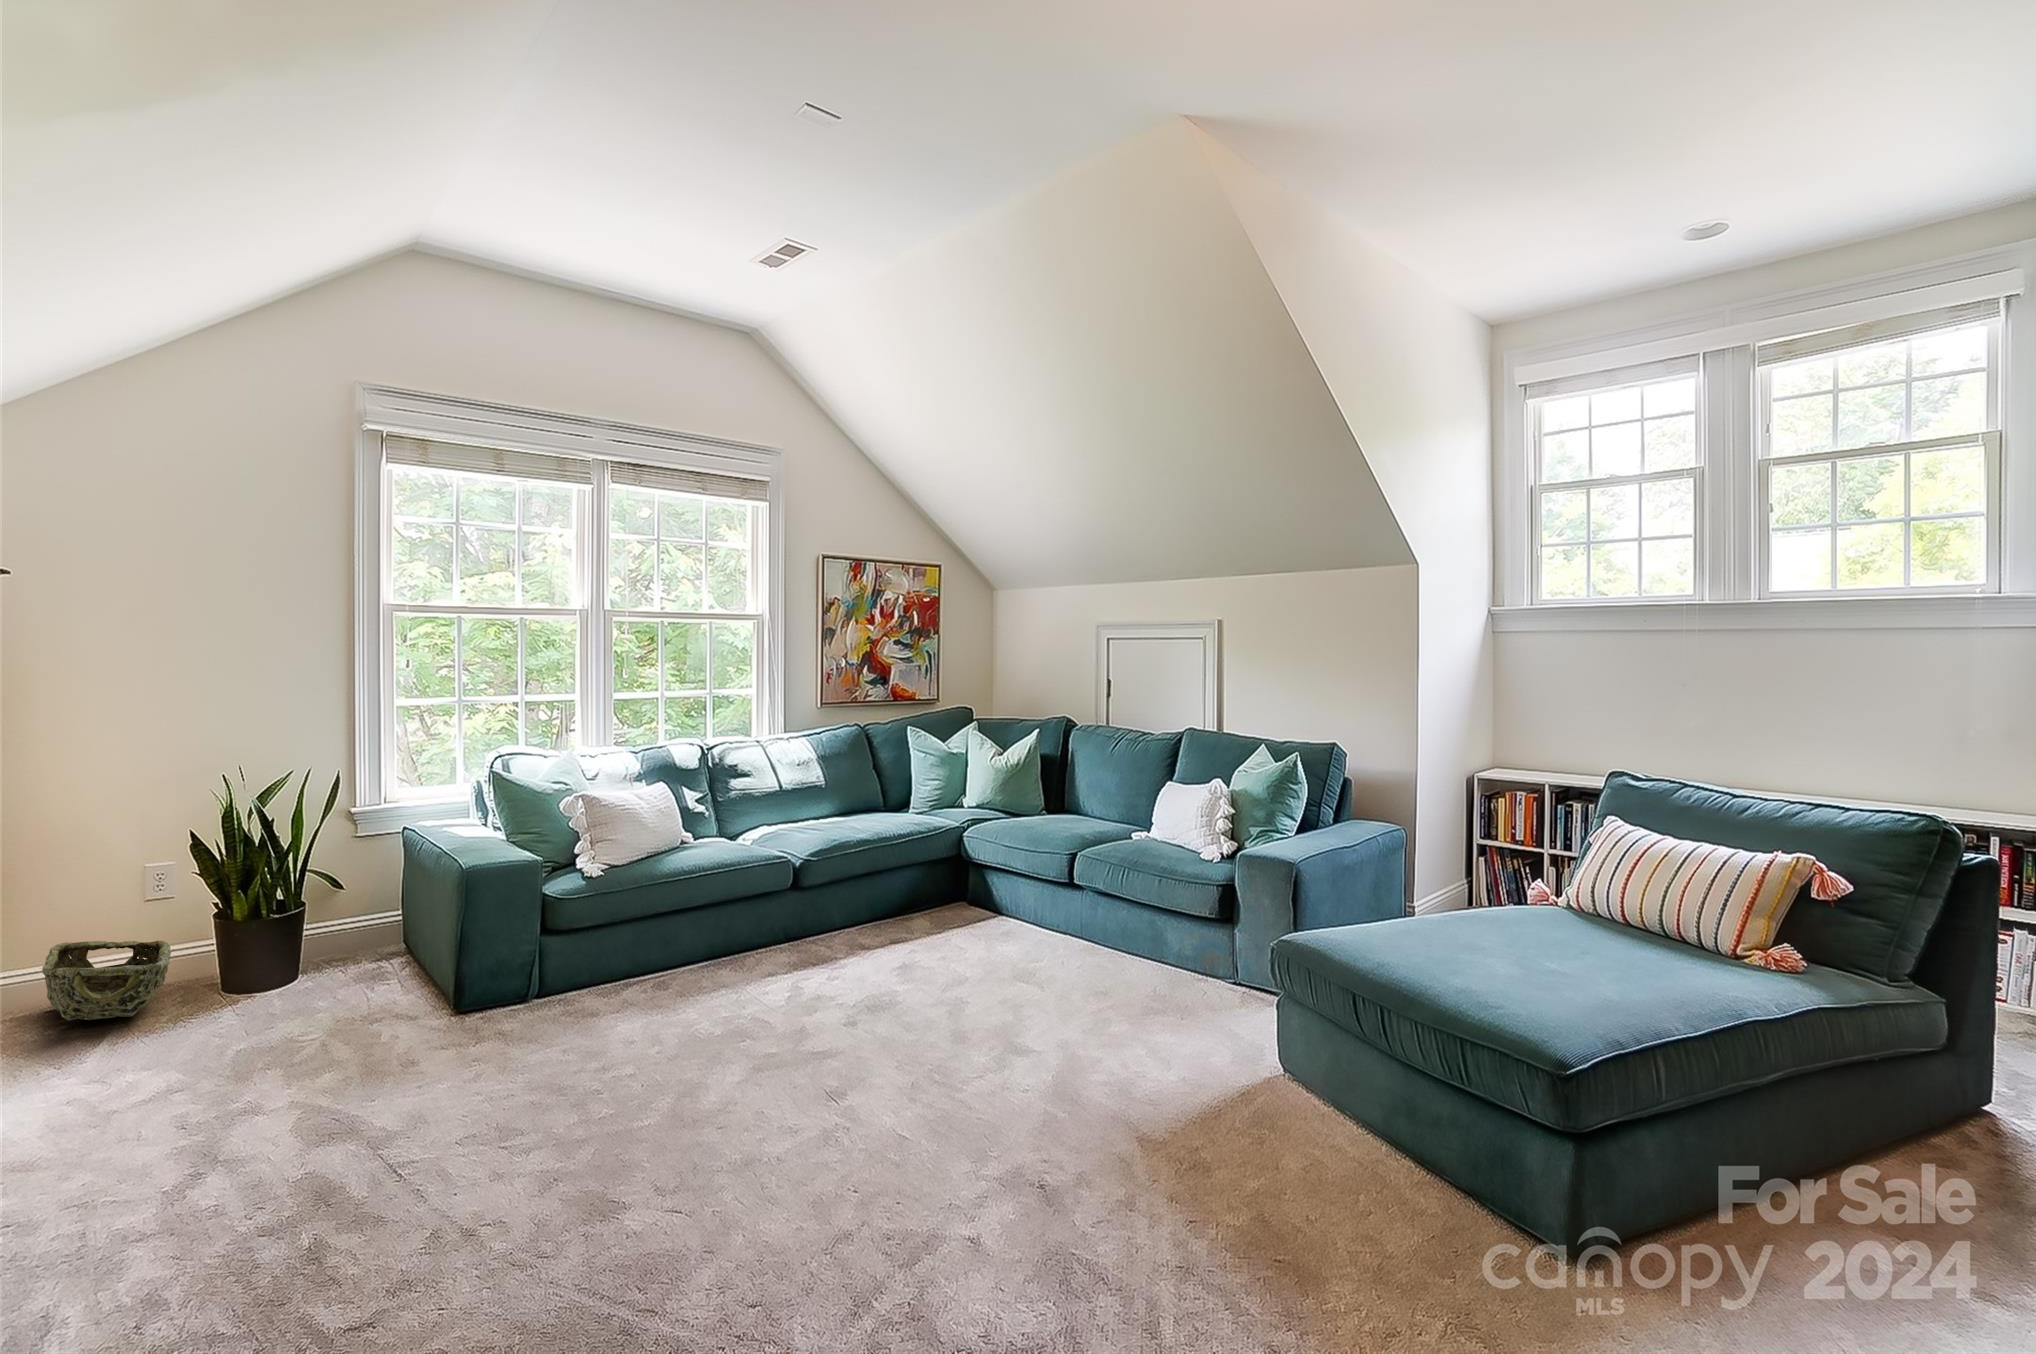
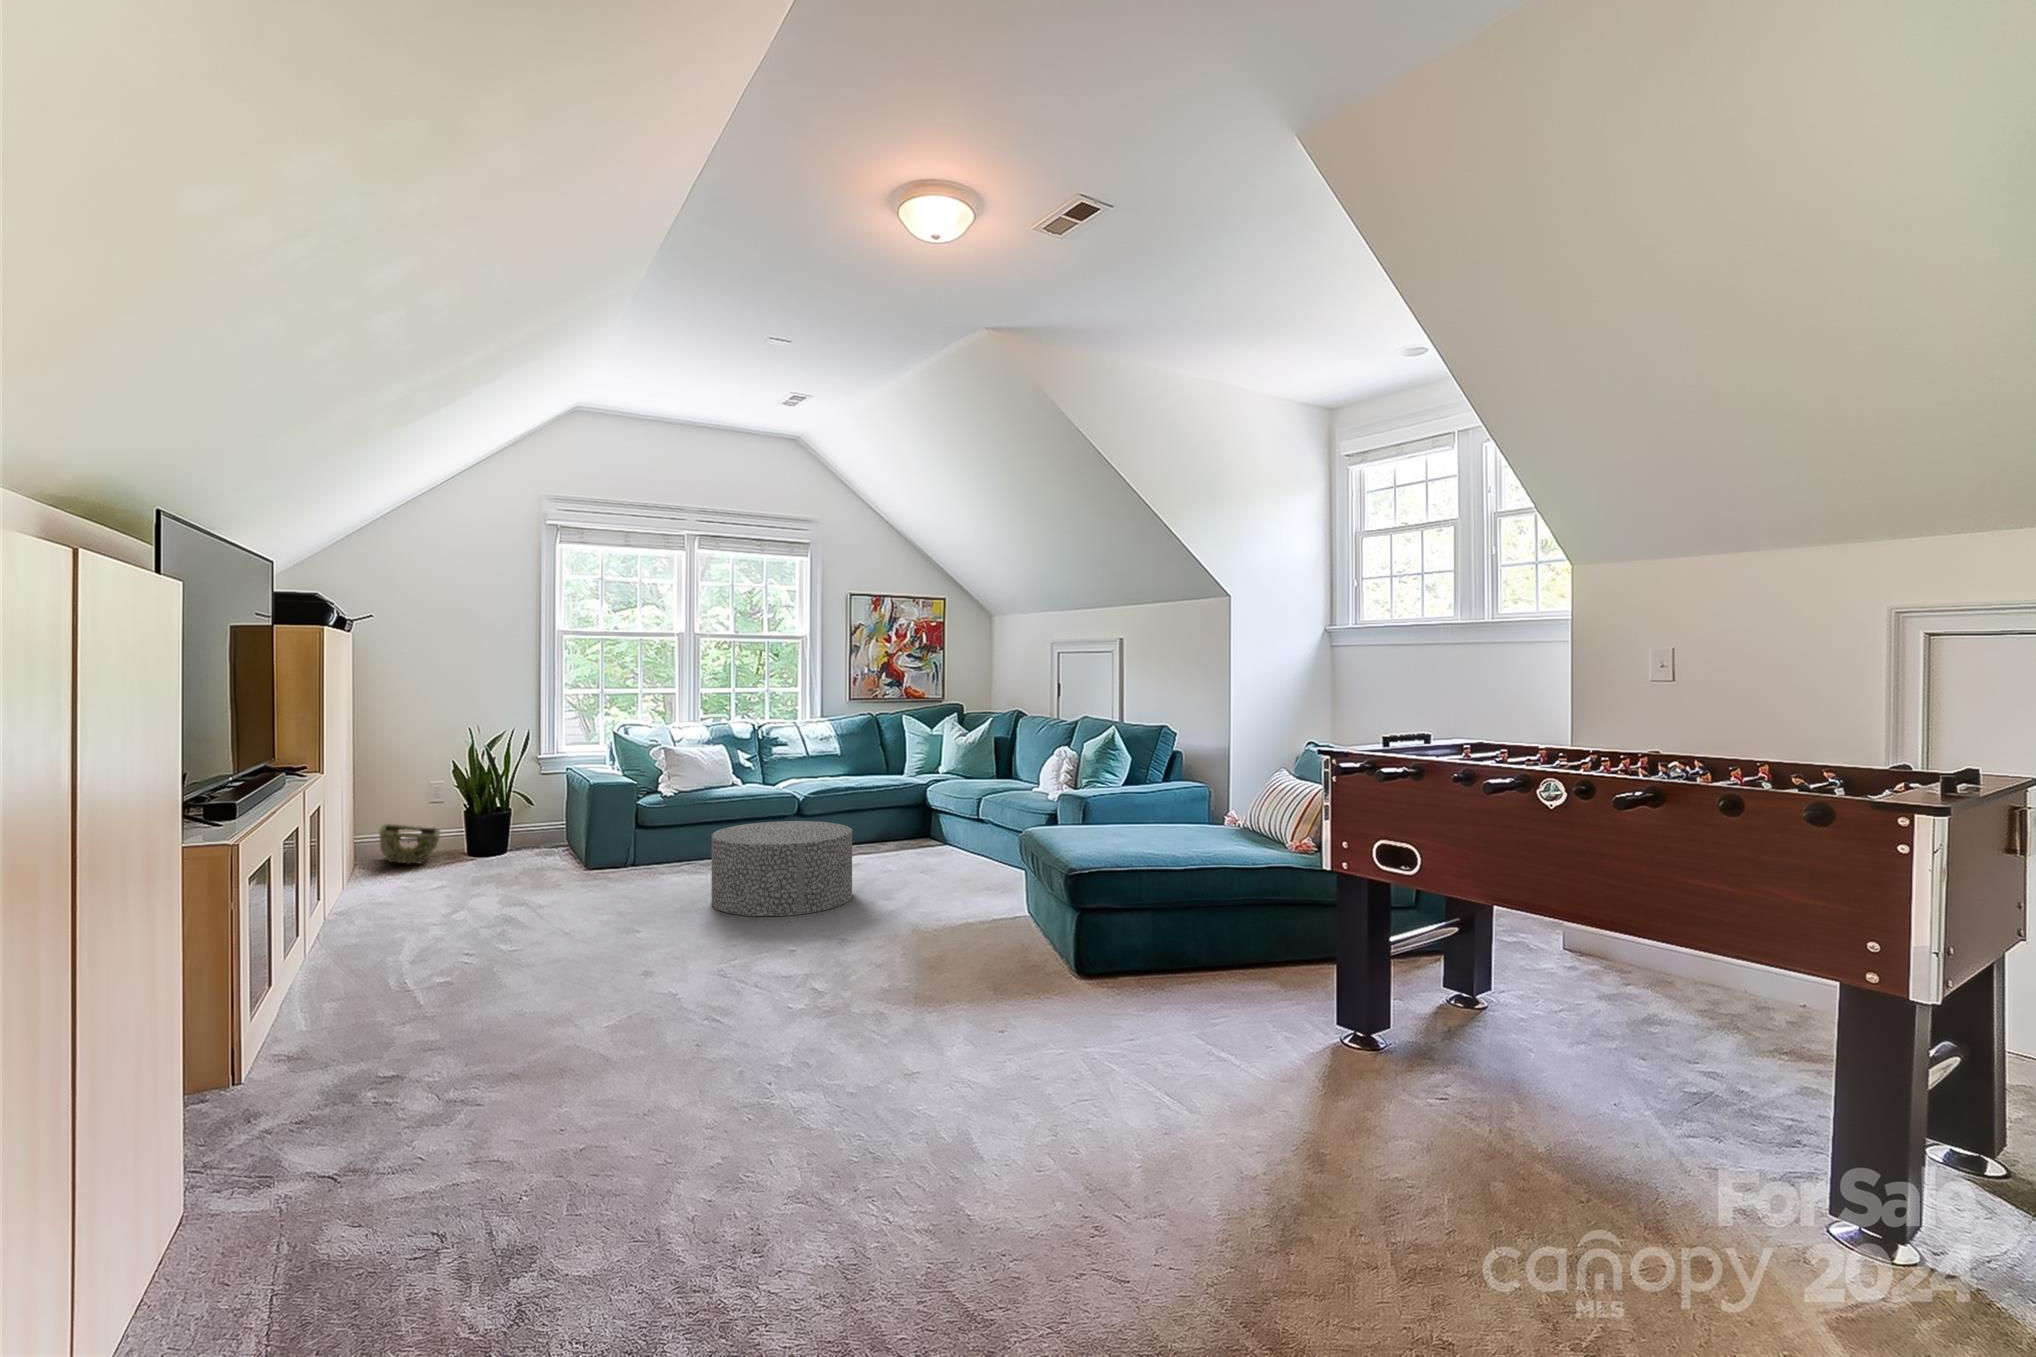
ottoman: none [724,925,965,1134] -> present [712,821,852,916]

